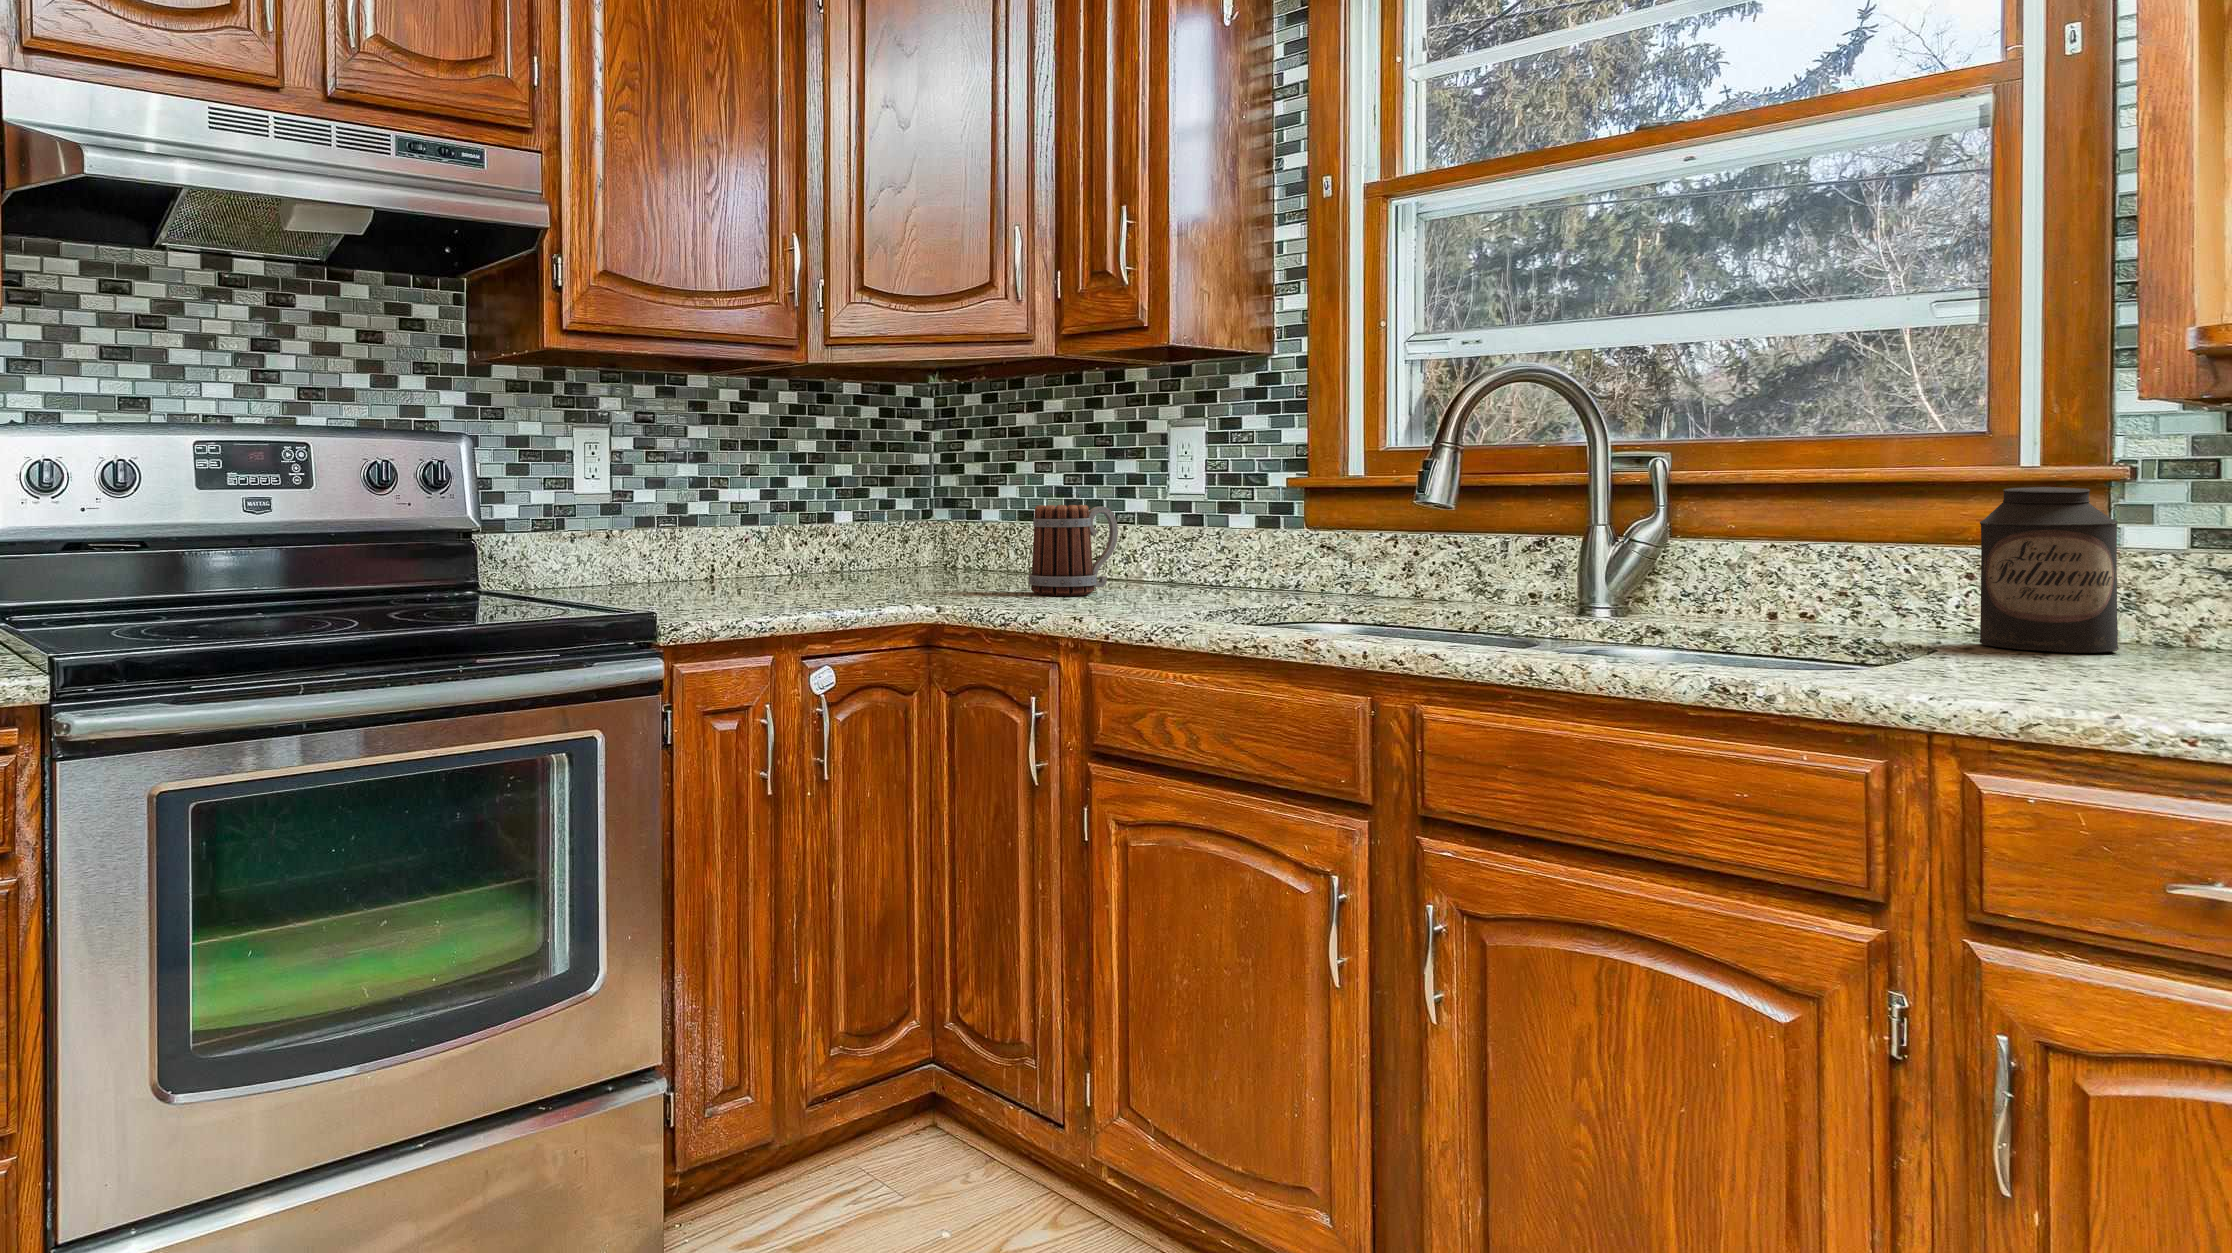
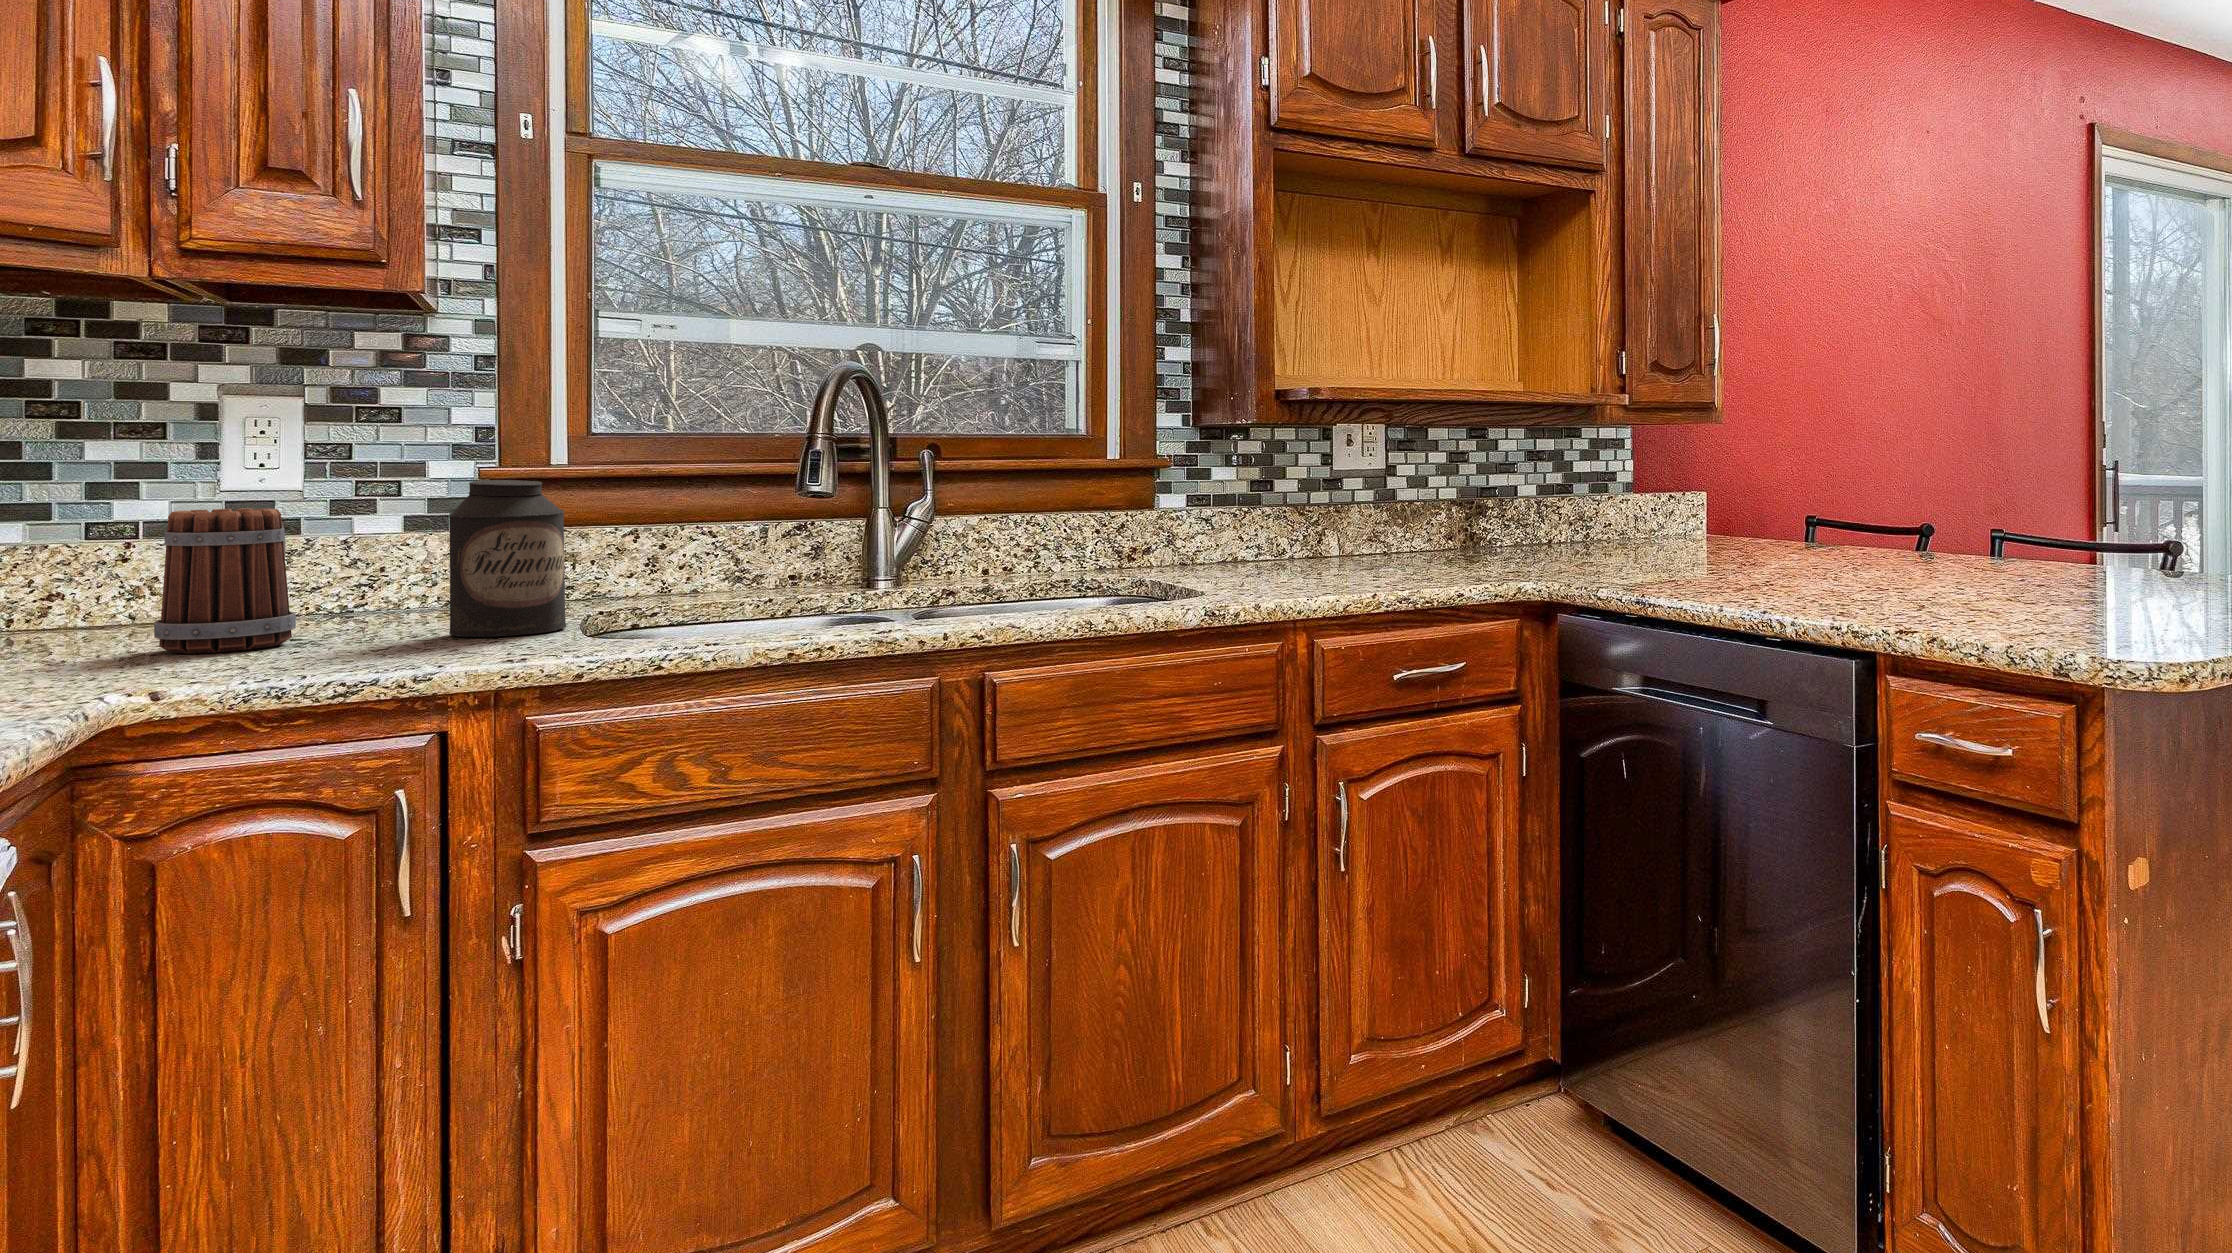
canister: present [1979,487,2119,653] -> present [449,480,566,637]

